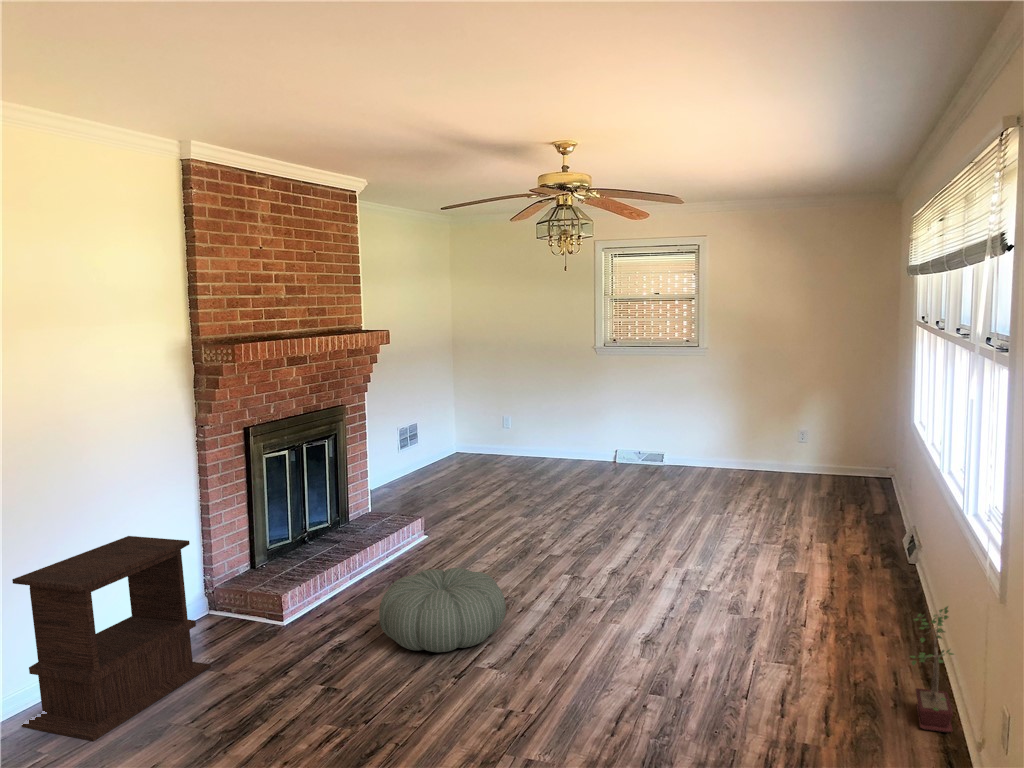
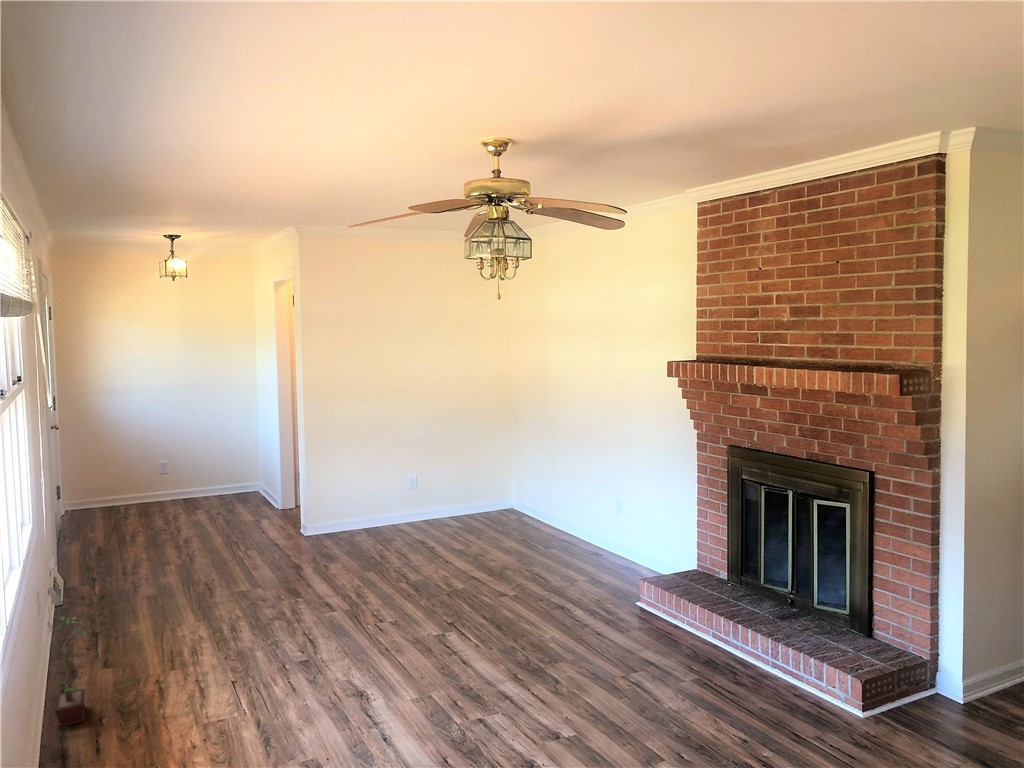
side table: present [12,536,211,741] -> none [546,465,644,577]
pouf: present [379,568,506,652] -> none [468,578,584,655]

